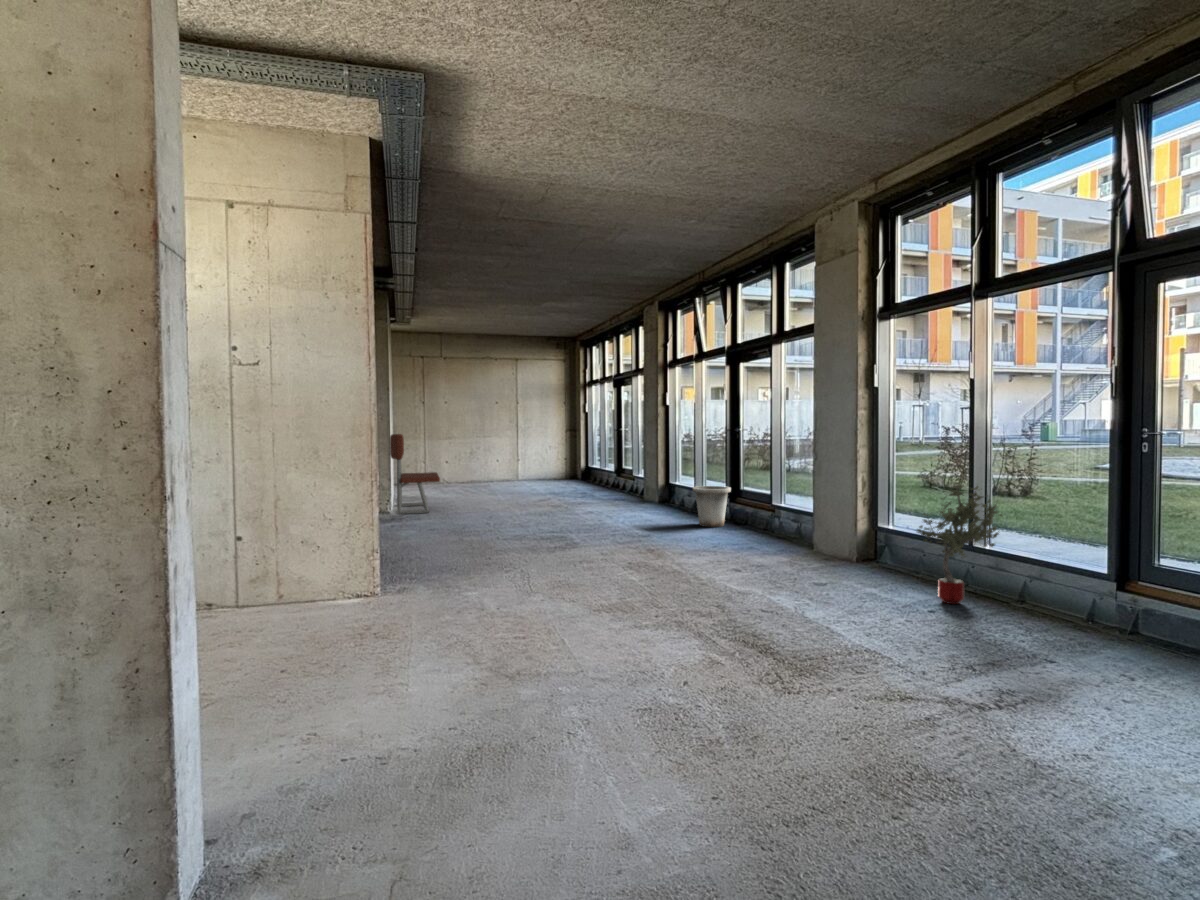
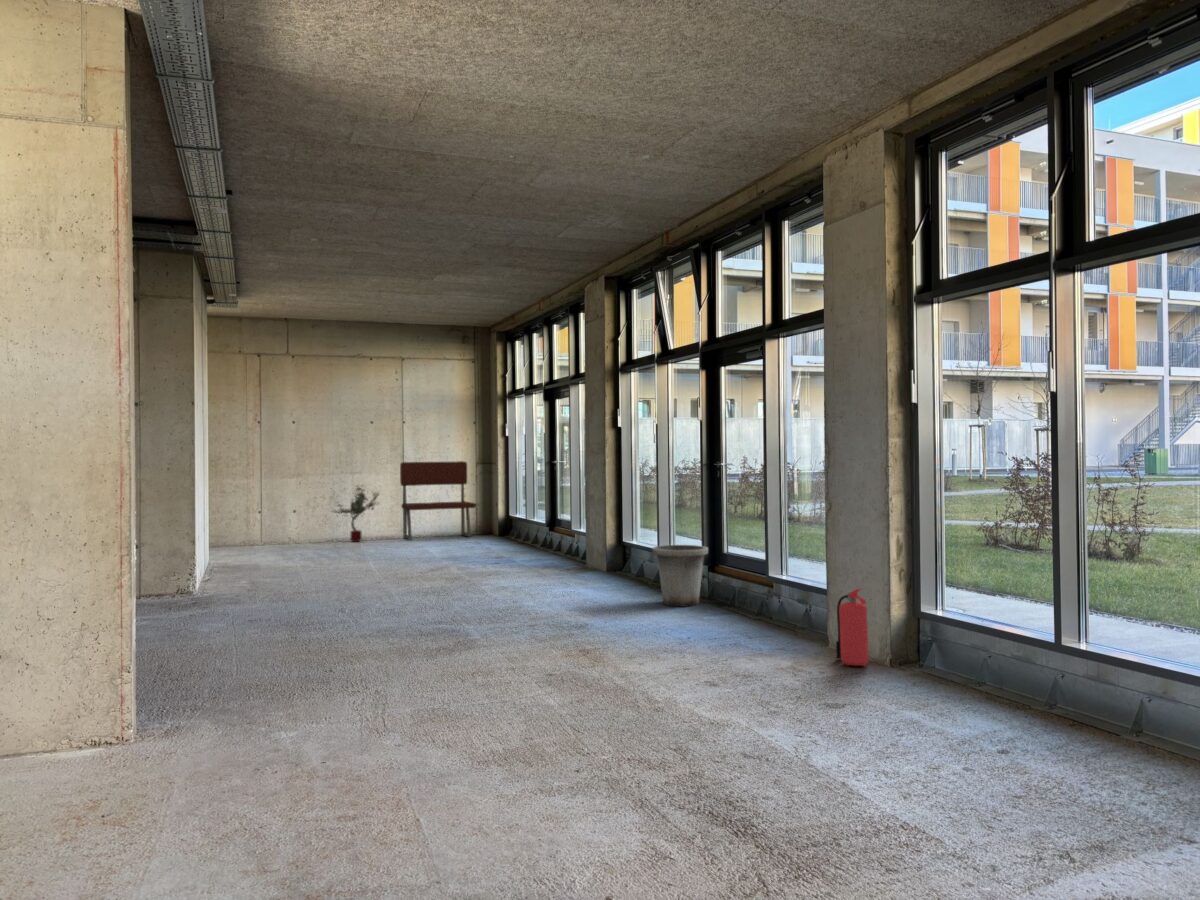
bench: present [390,434,440,514] -> present [400,461,476,540]
potted tree: present [917,485,1002,604] -> present [333,485,378,542]
fire extinguisher: none [820,513,842,564] -> present [836,589,869,666]

